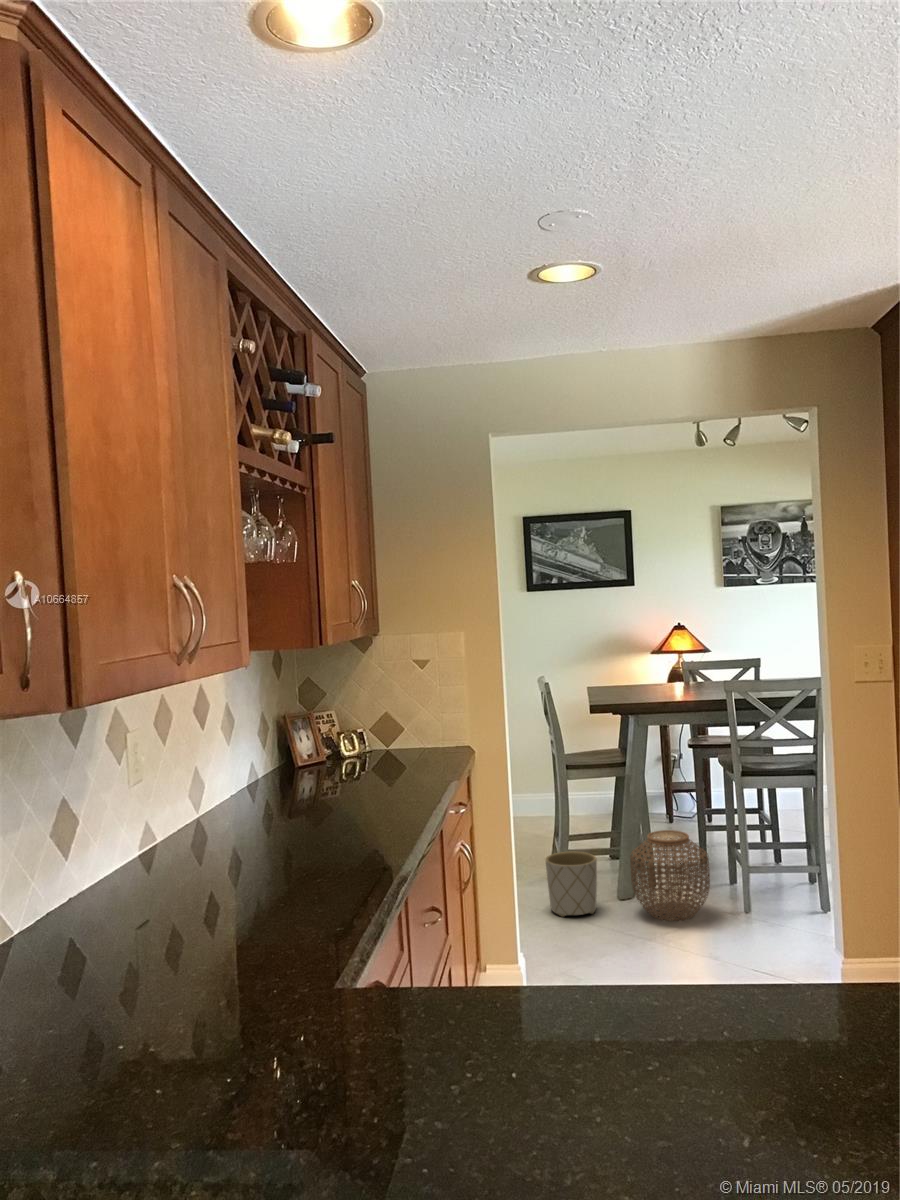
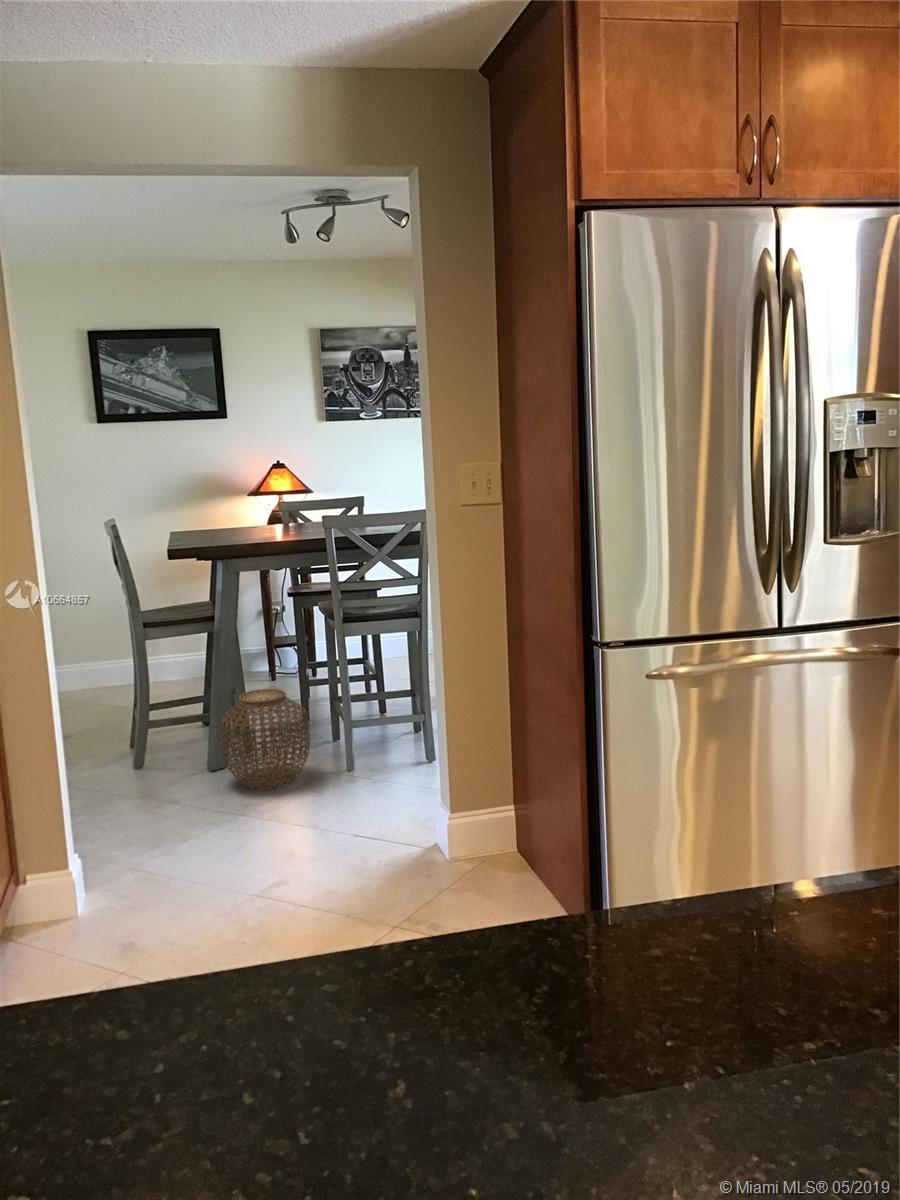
planter: present [546,852,597,917] -> none [117,723,181,800]

